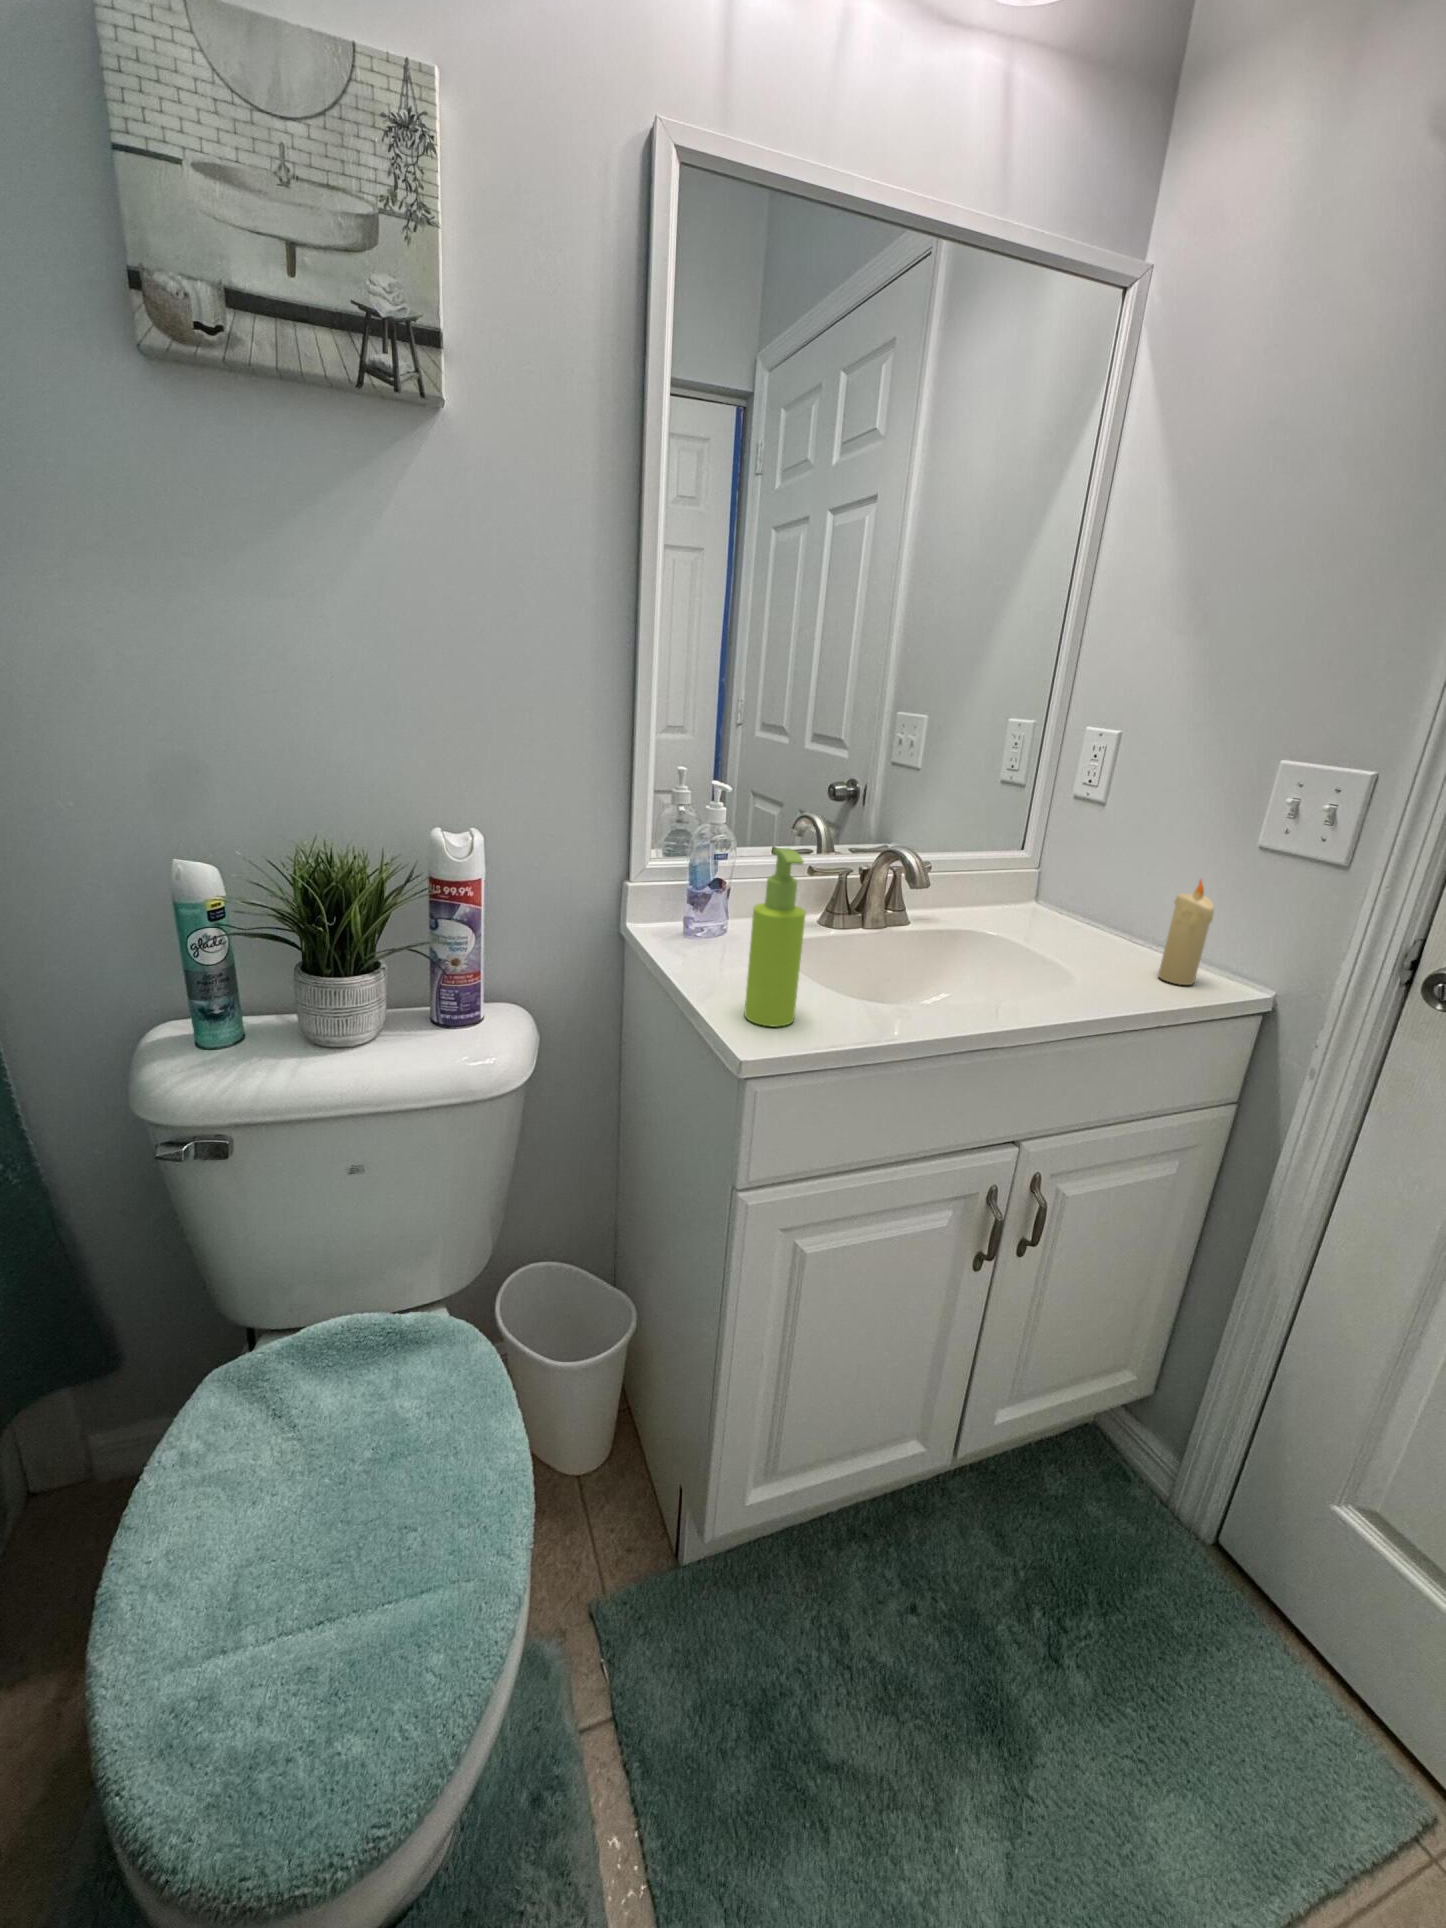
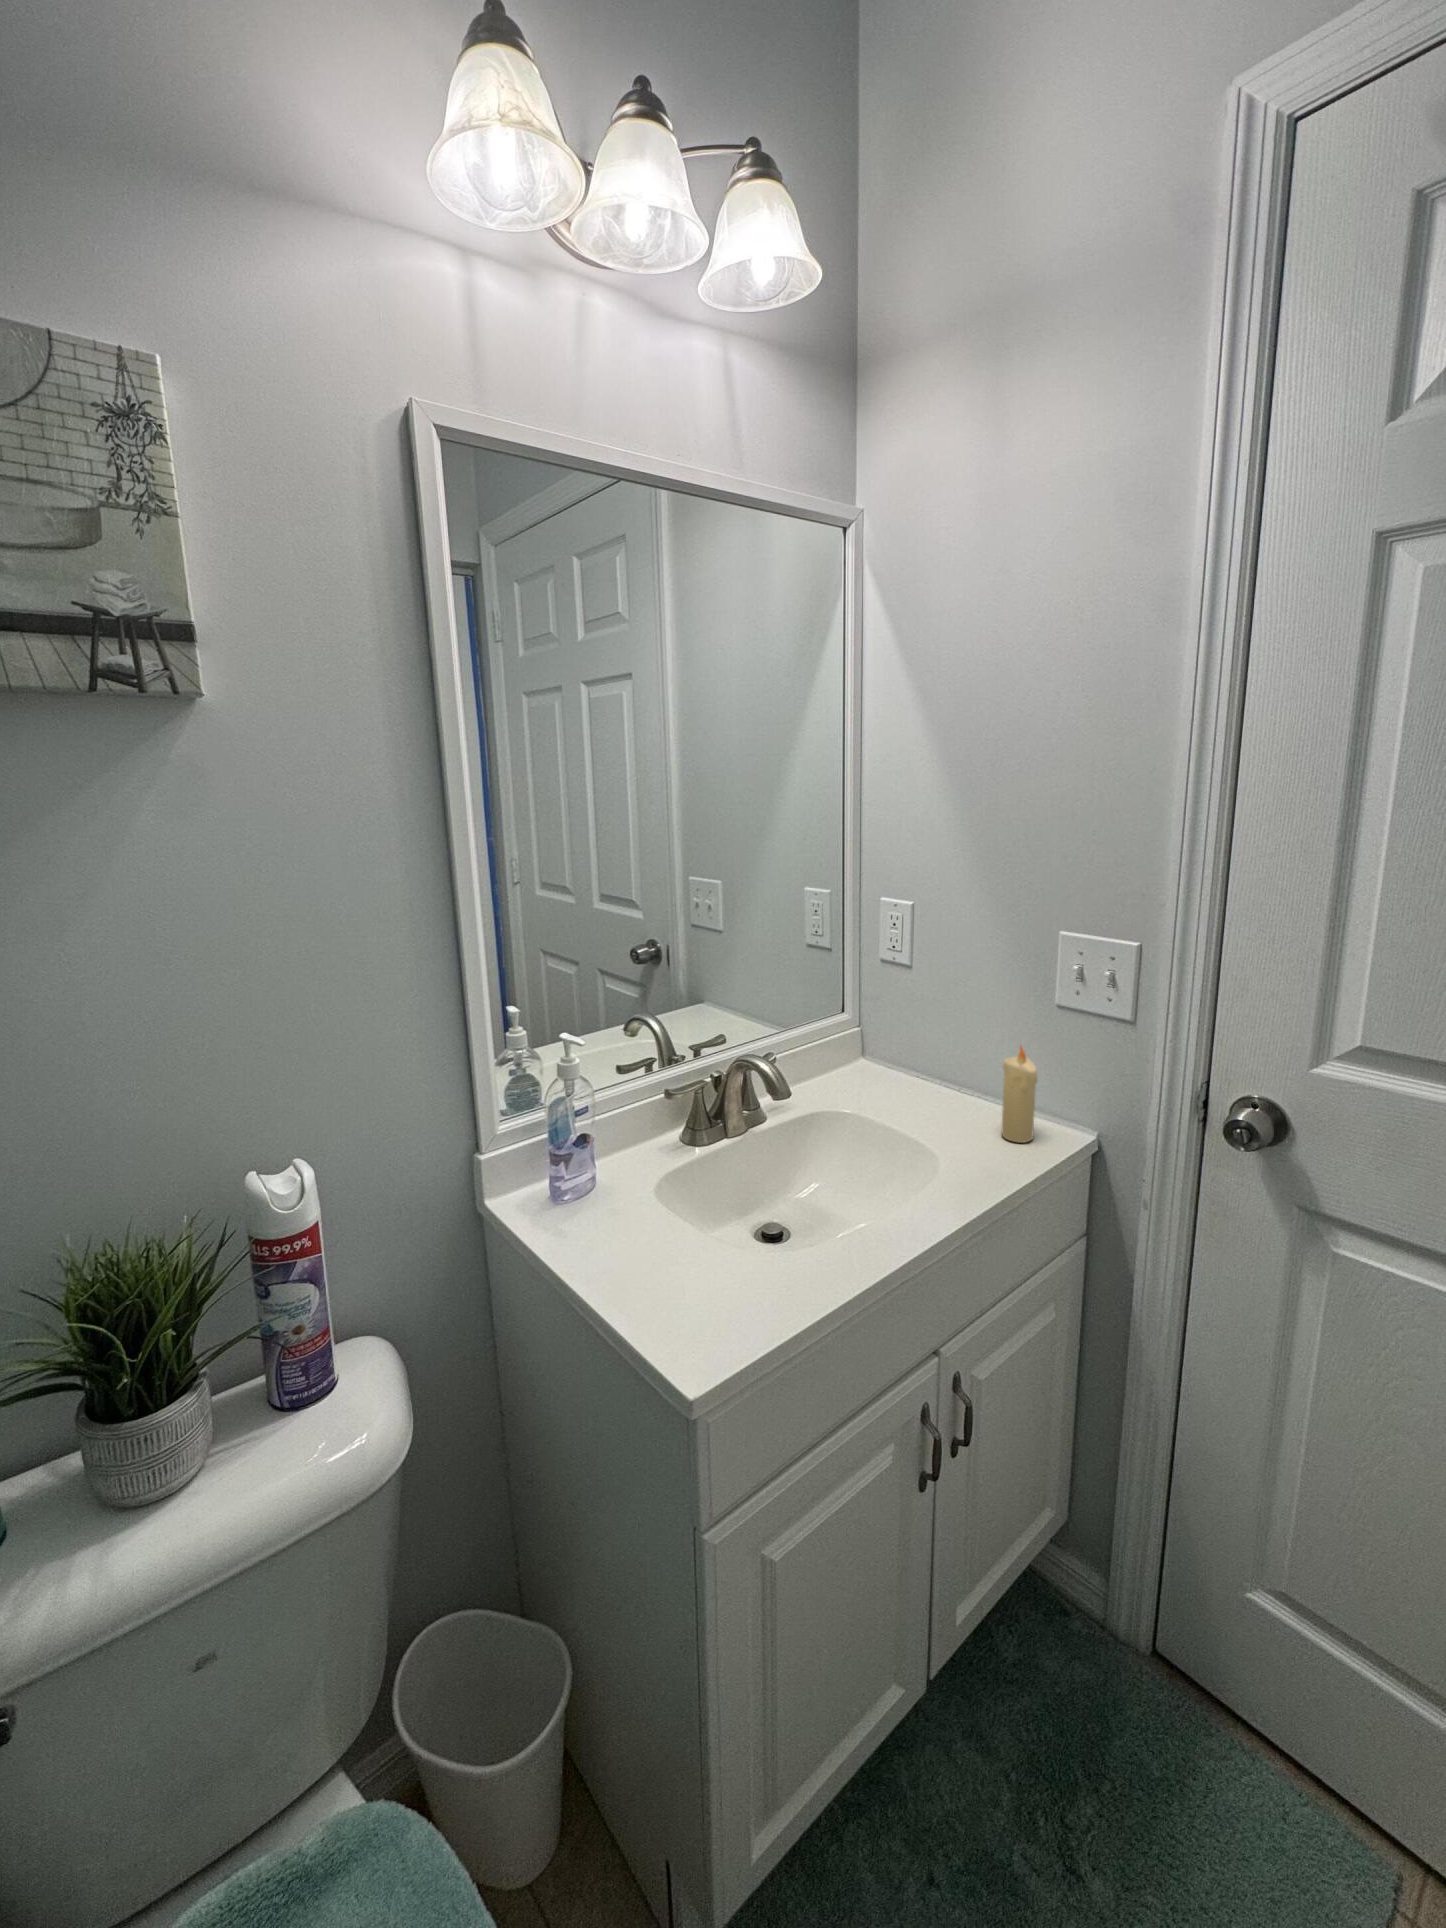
soap dispenser: present [744,848,805,1027] -> none [661,1136,719,1330]

